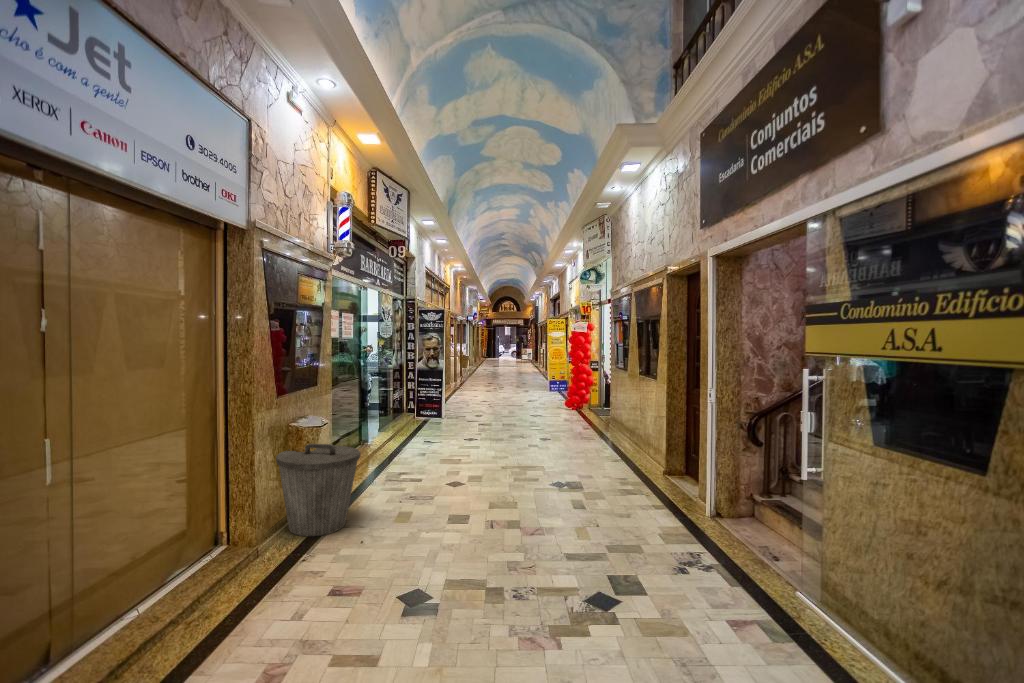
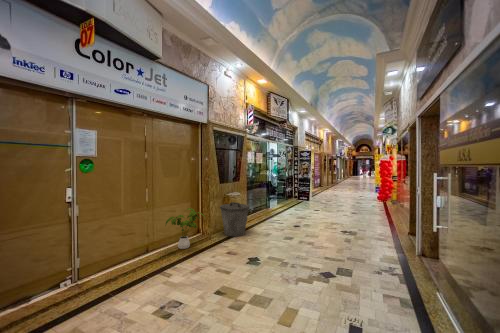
house plant: none [116,479,260,608] -> present [166,208,205,249]

